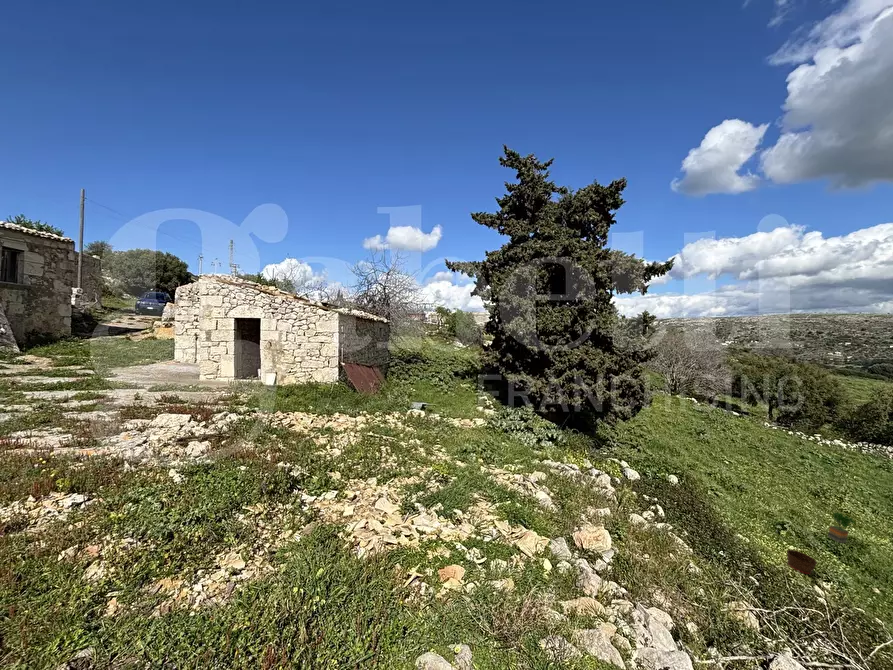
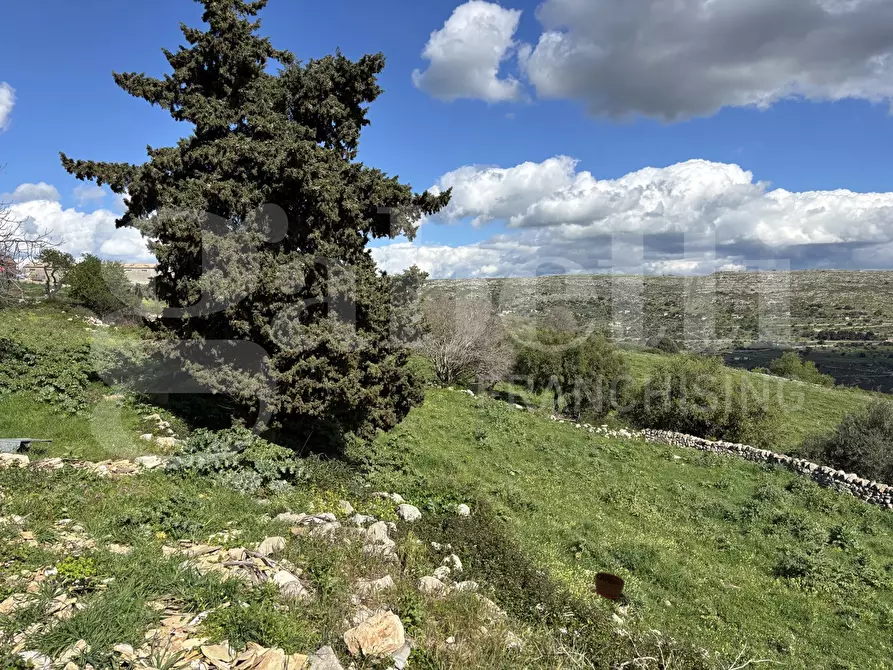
potted tree: present [828,513,855,543] -> none [623,513,649,550]

